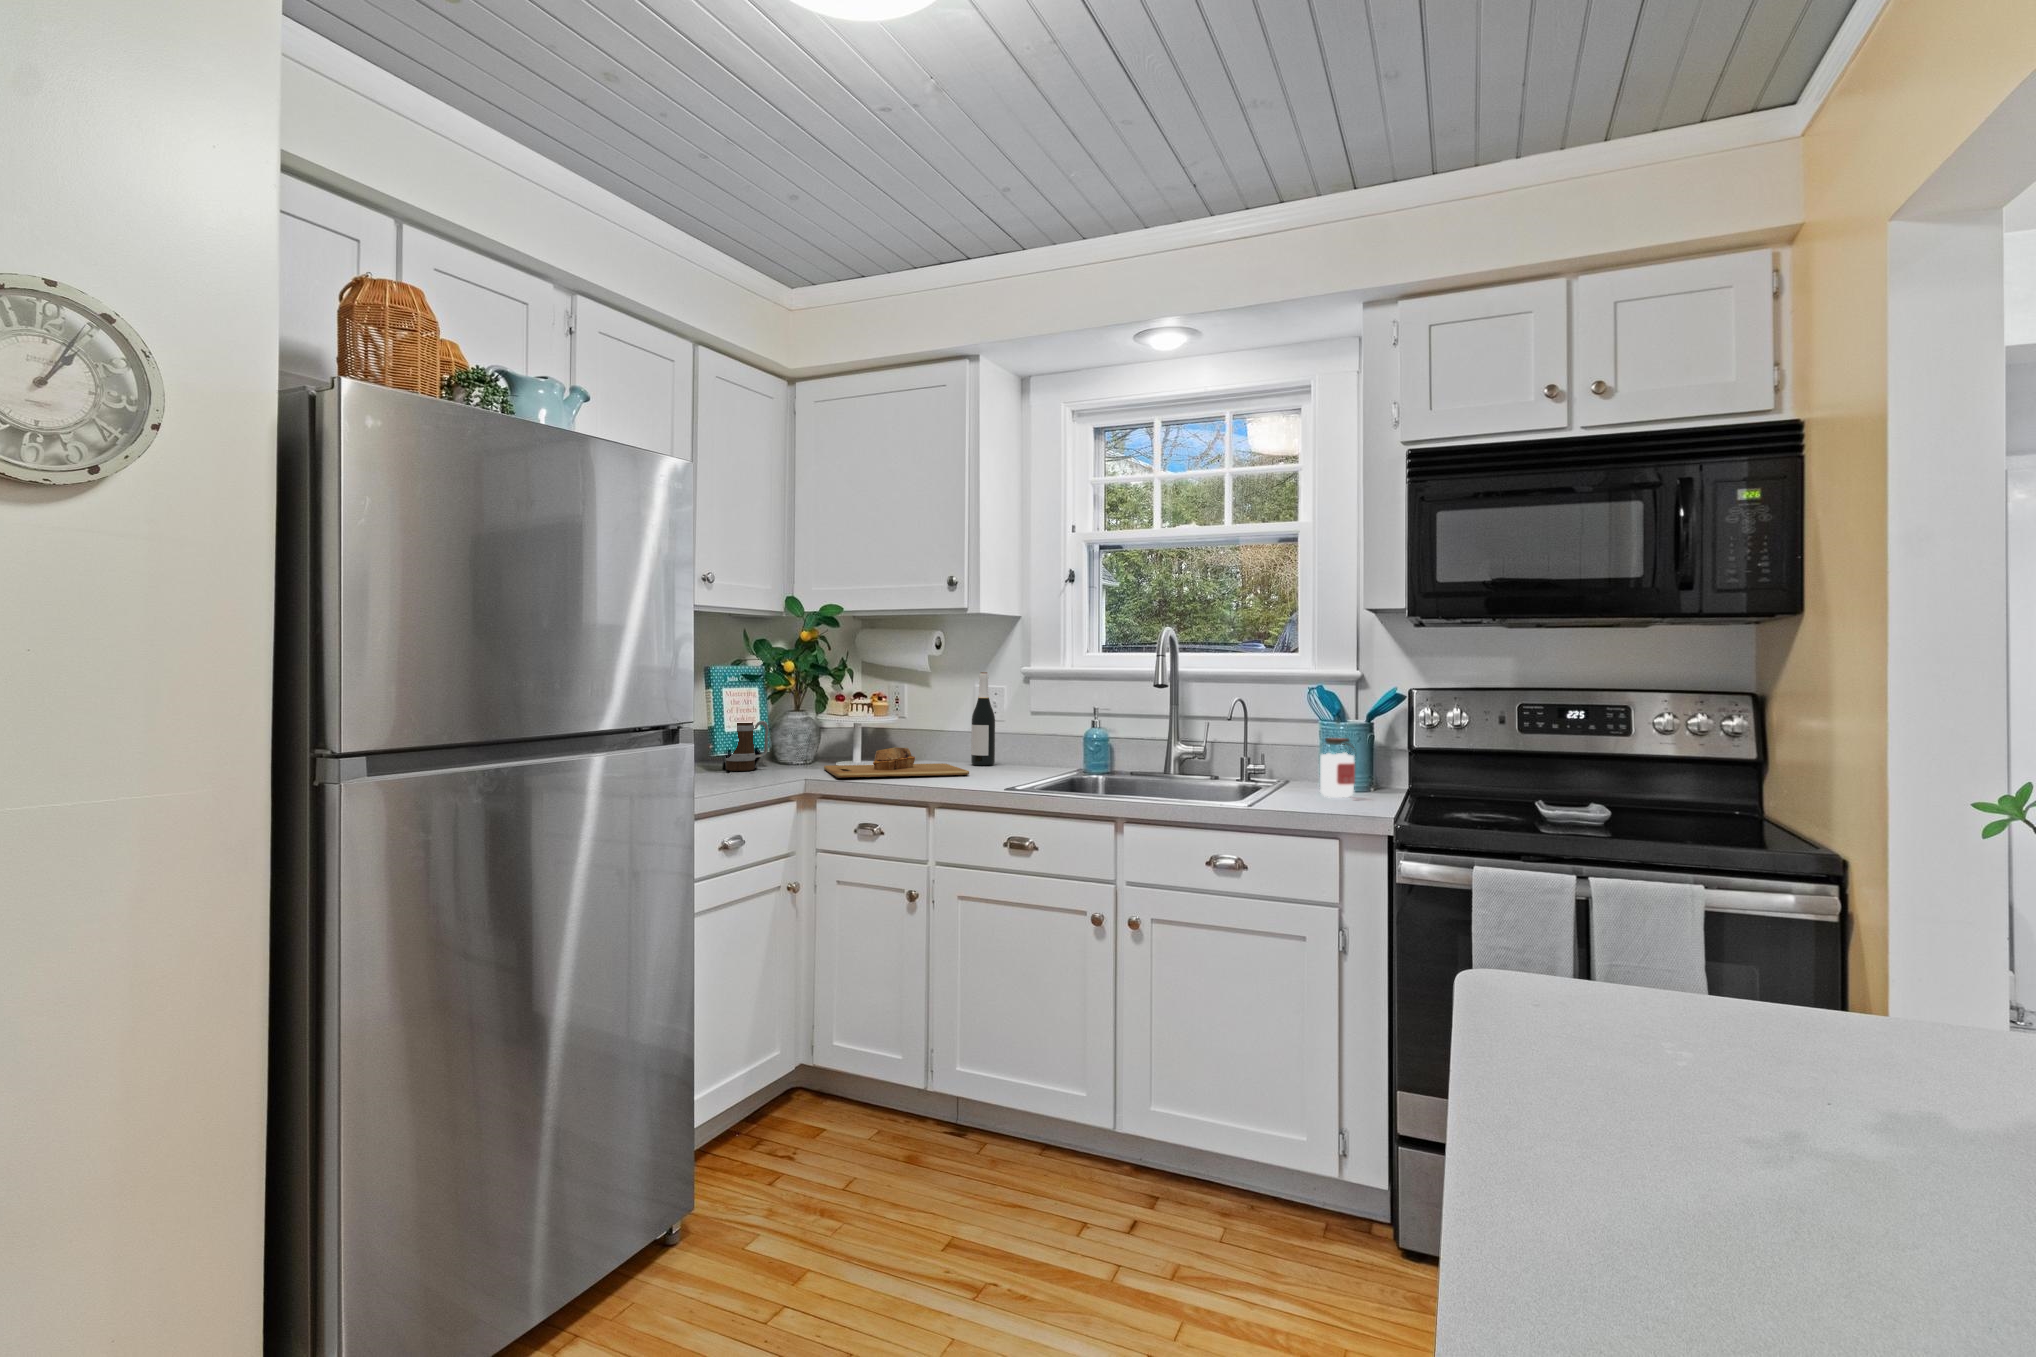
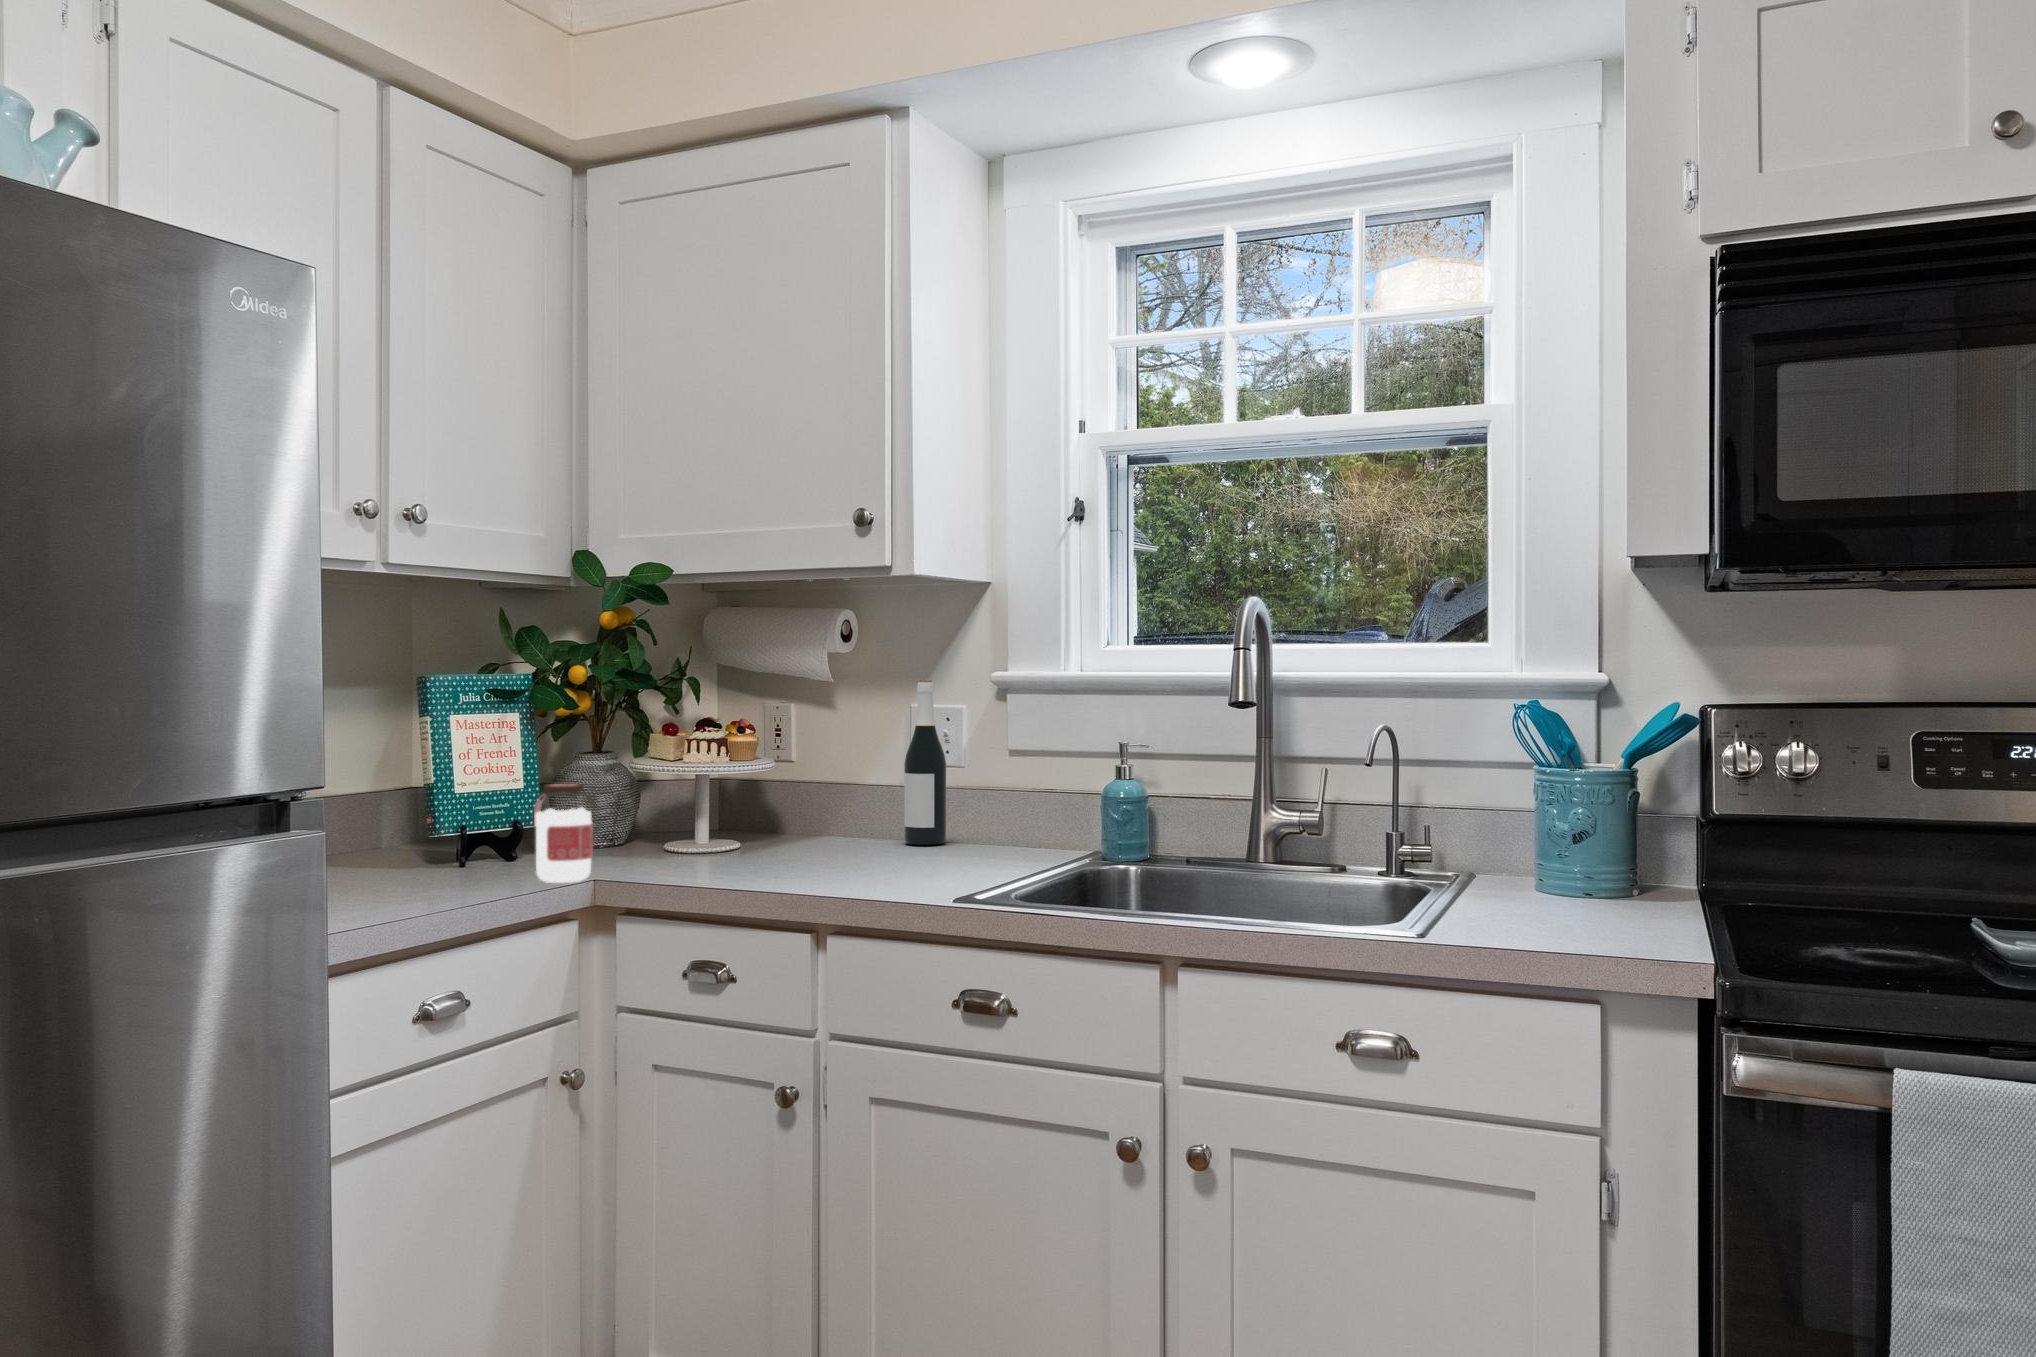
mug: present [726,721,769,771] -> none [461,771,539,862]
jar: present [1320,738,1355,798] -> present [534,784,594,883]
cutting board: present [824,747,969,778] -> none [639,817,897,876]

